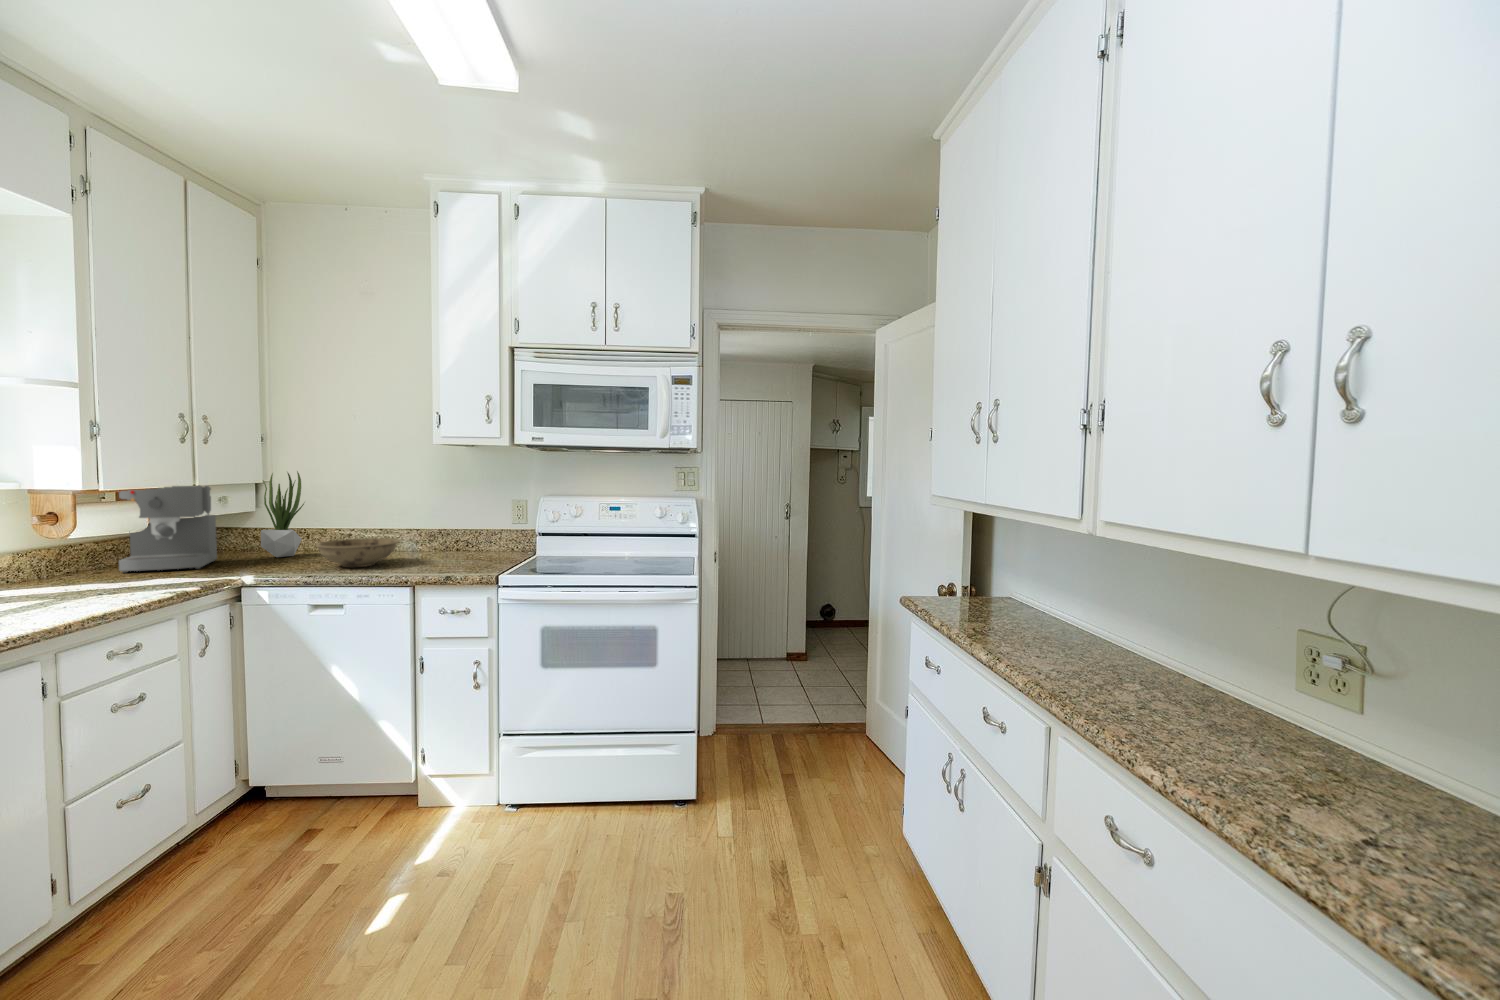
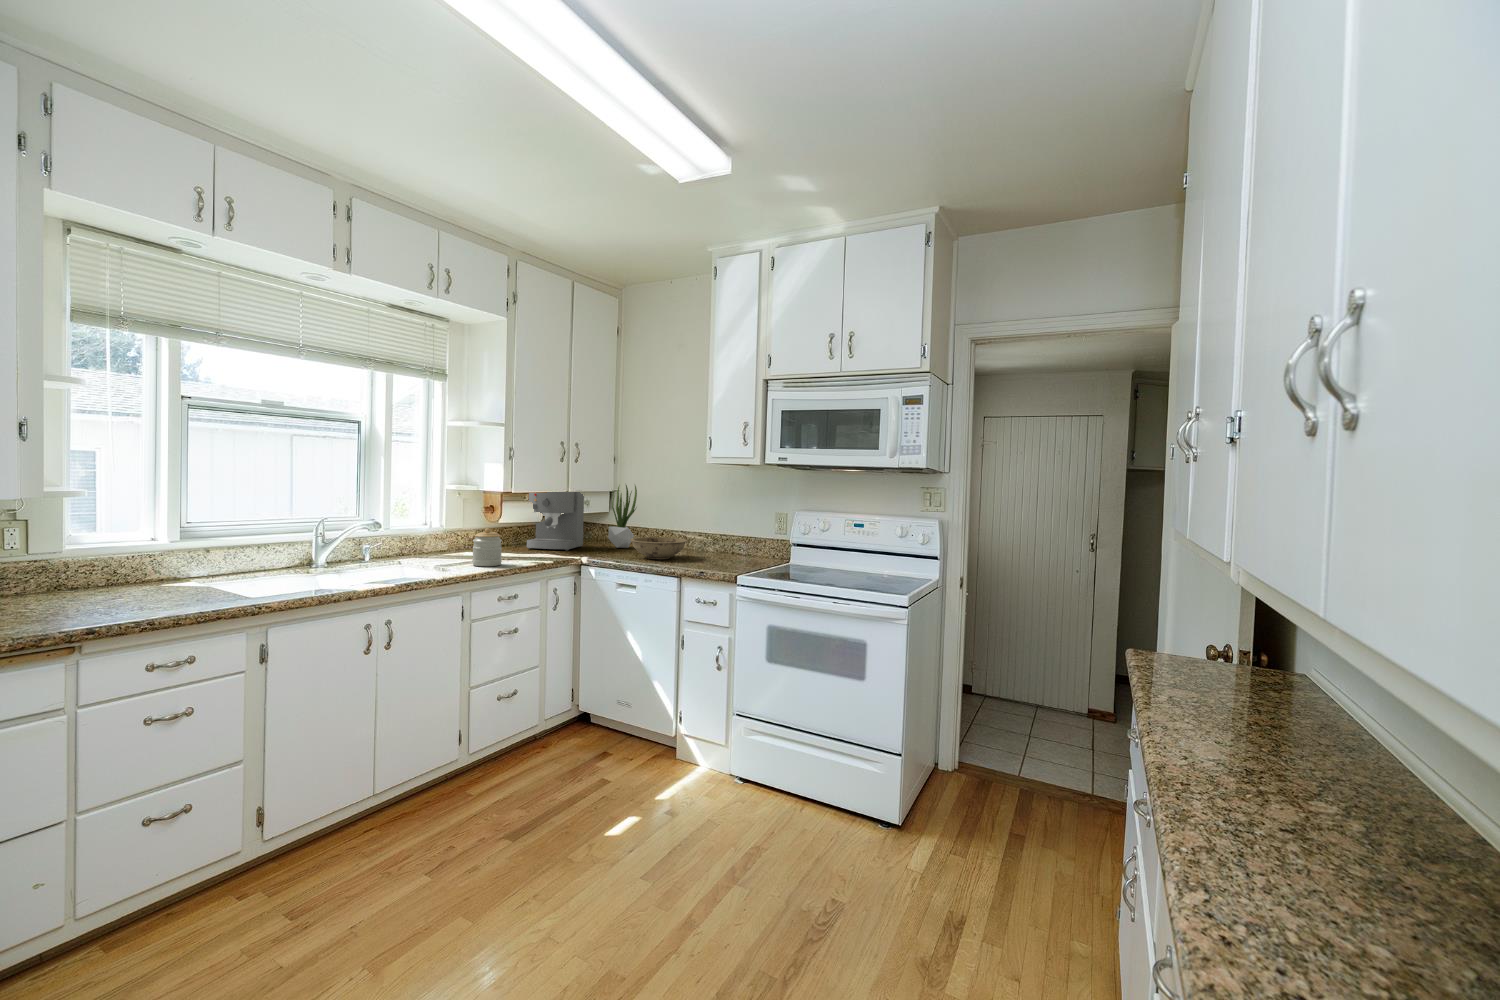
jar: none [45,549,107,609] -> present [472,528,502,566]

